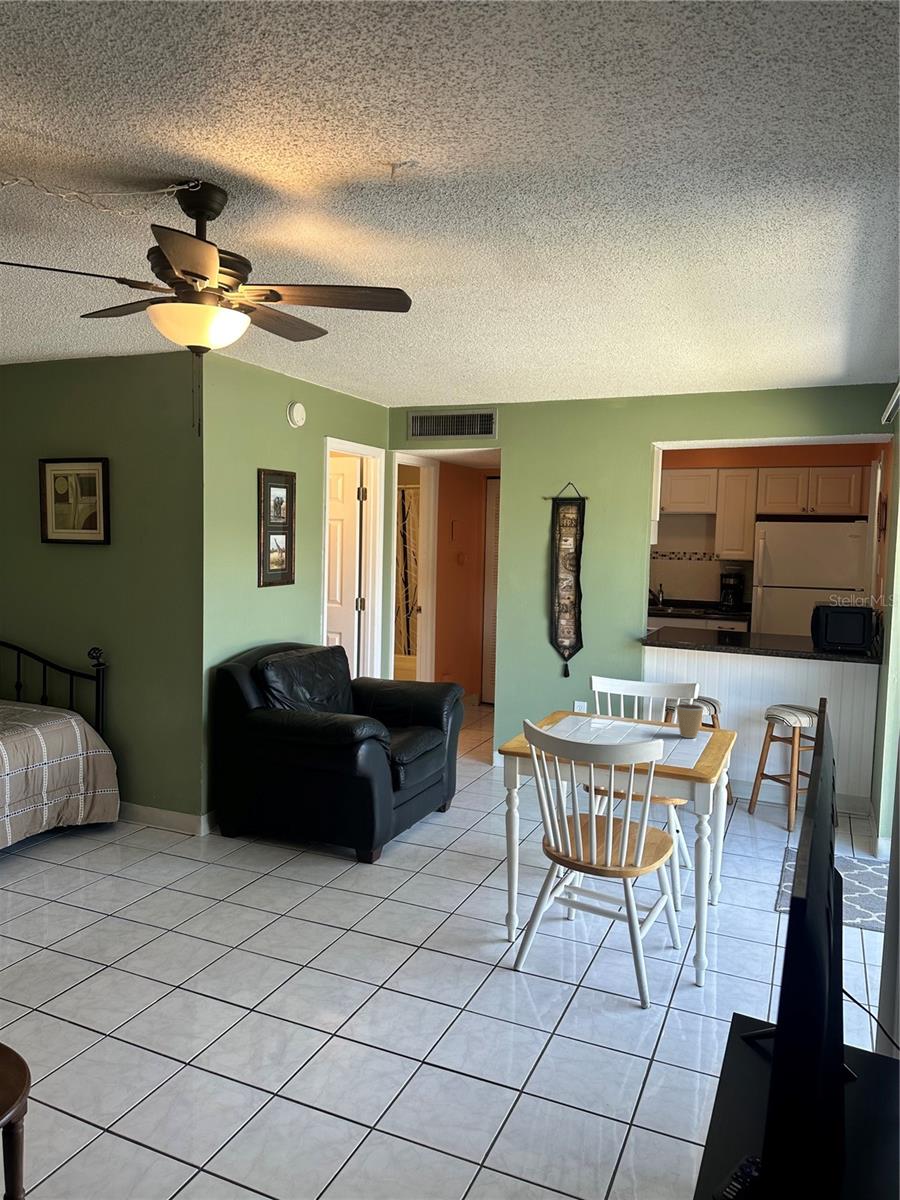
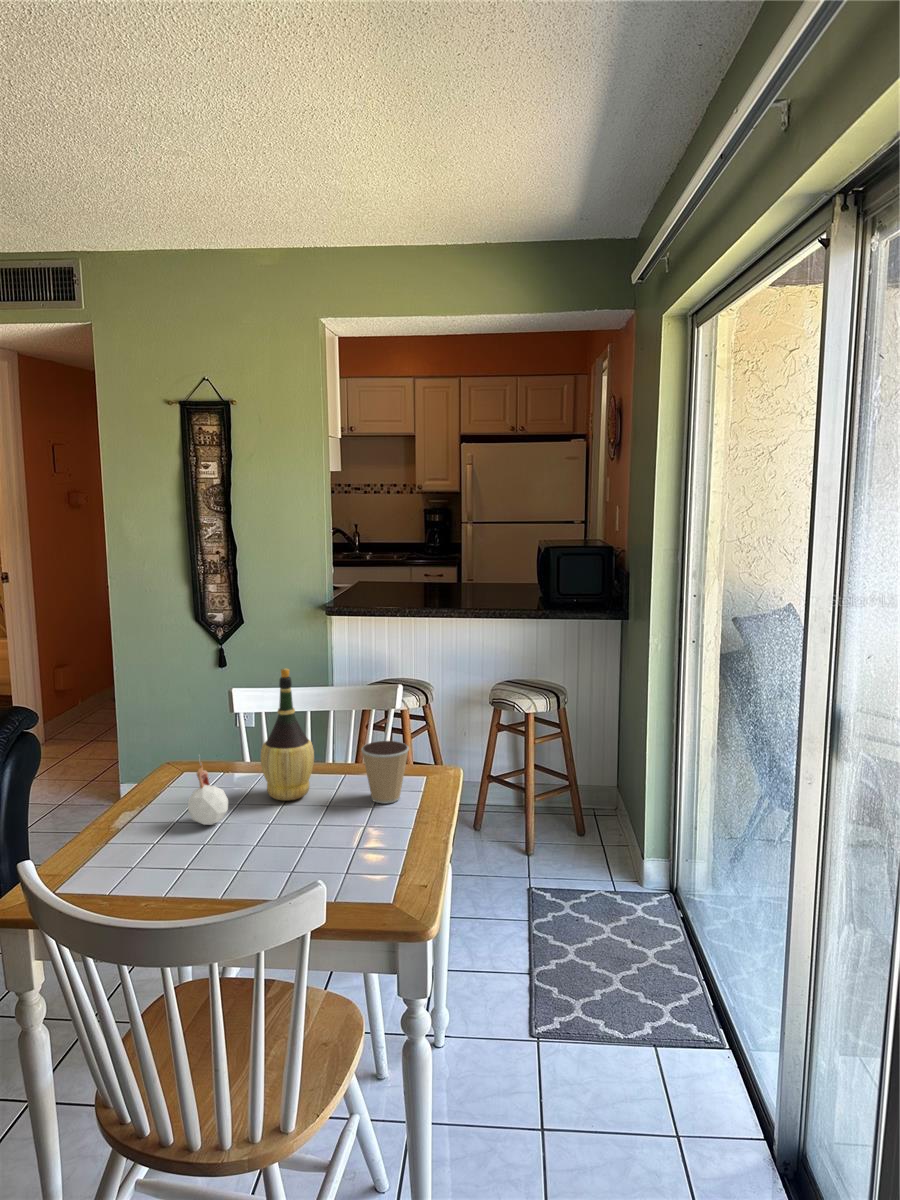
wine bottle: none [618,657,648,731] -> present [261,668,314,800]
candle: none [581,698,602,735] -> present [188,760,228,825]

